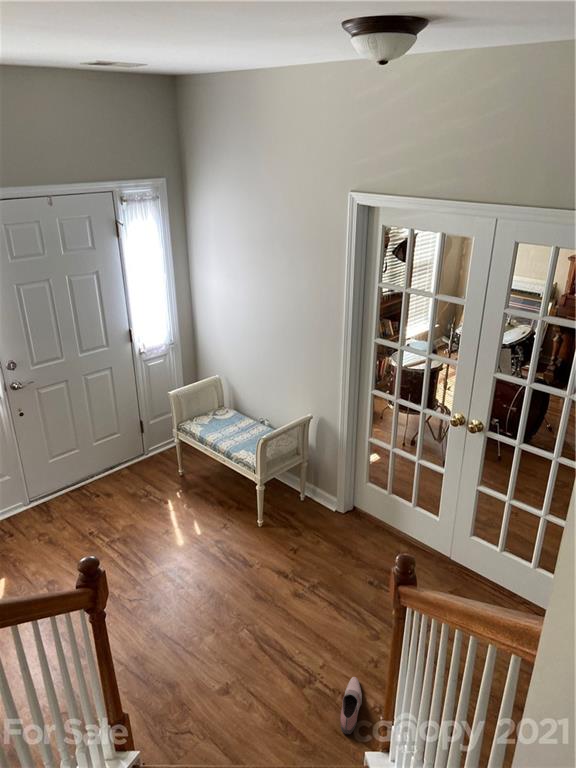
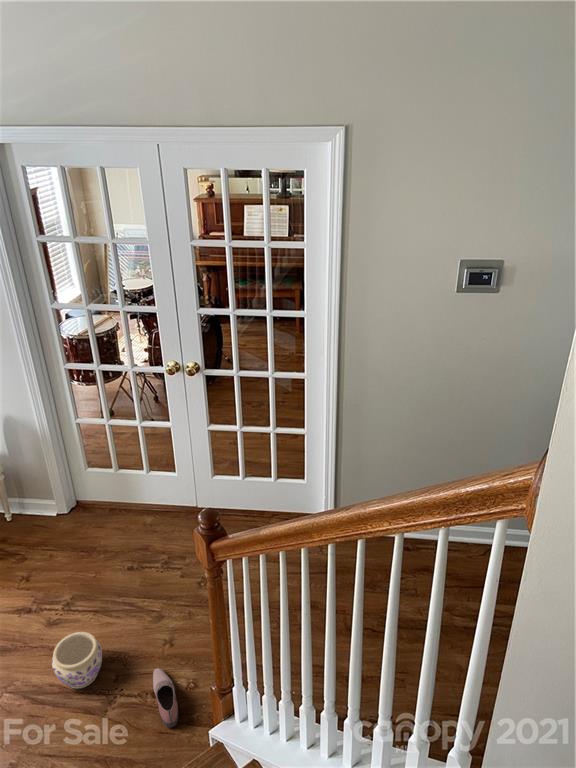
planter: none [280,610,319,659] -> present [52,632,102,689]

